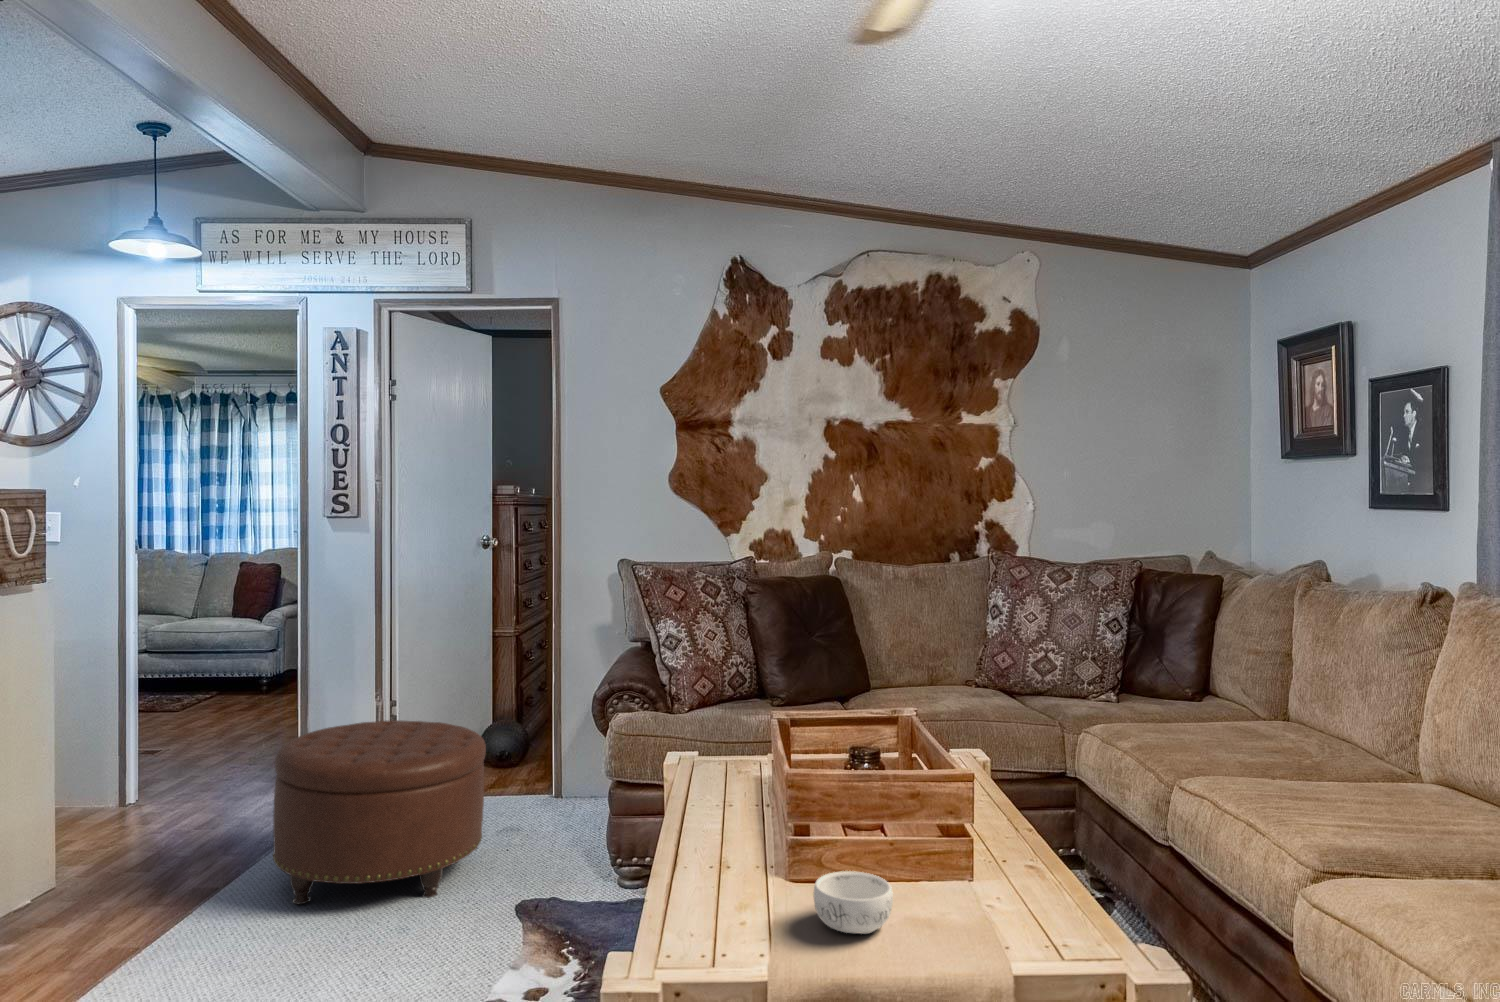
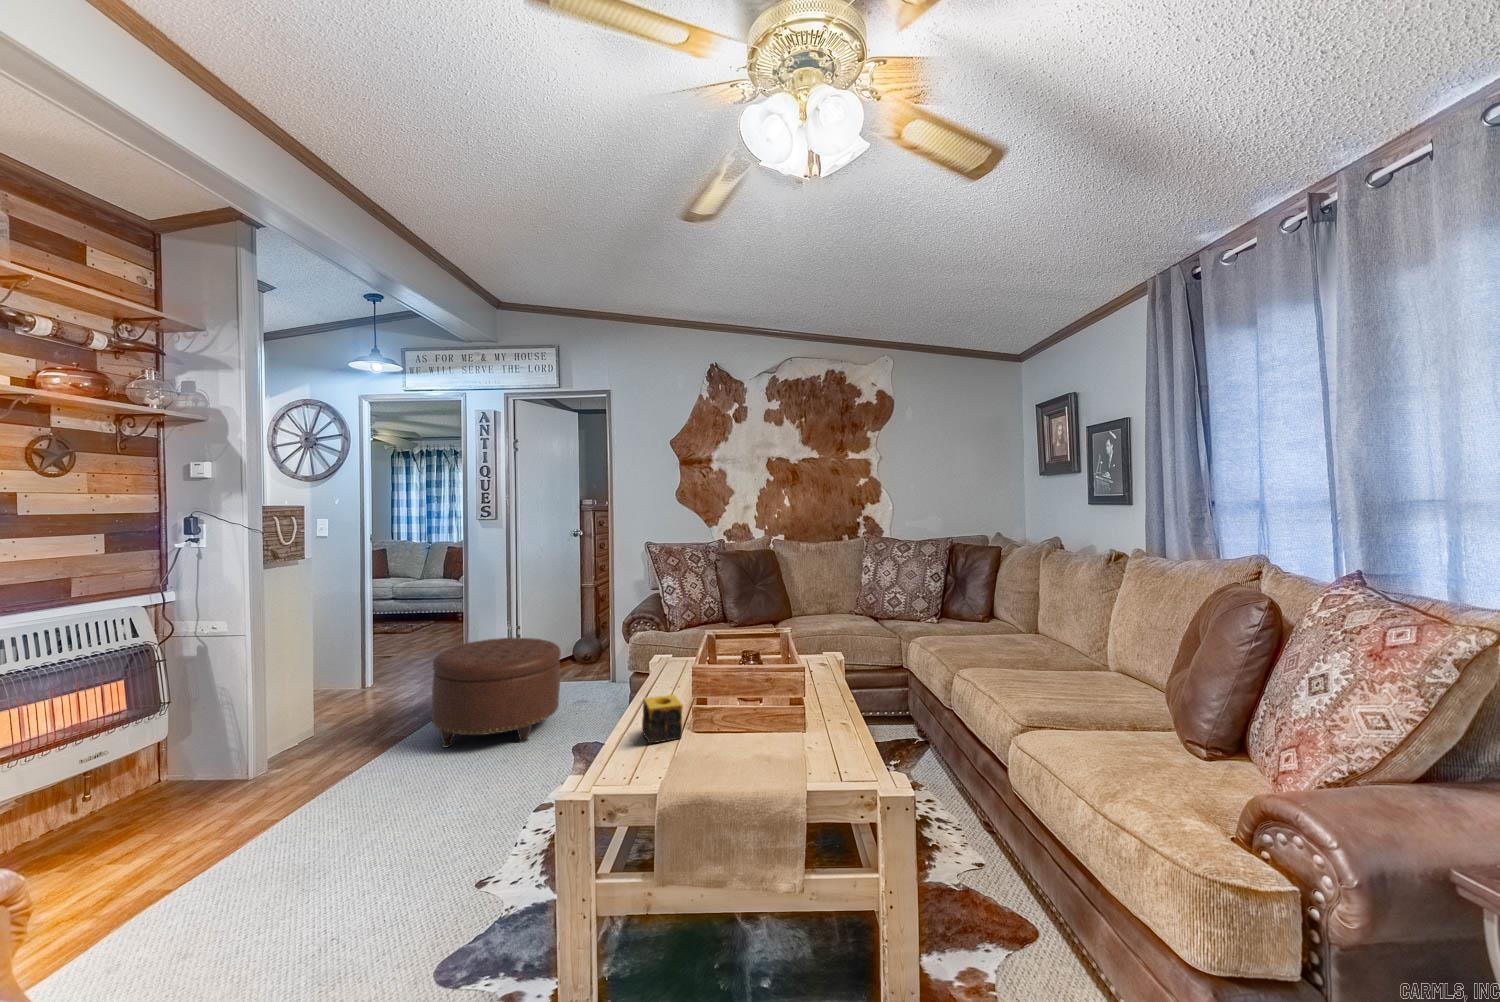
candle: none [699,815,771,893] -> present [642,695,683,743]
decorative bowl: present [813,871,893,934] -> none [699,730,748,770]

